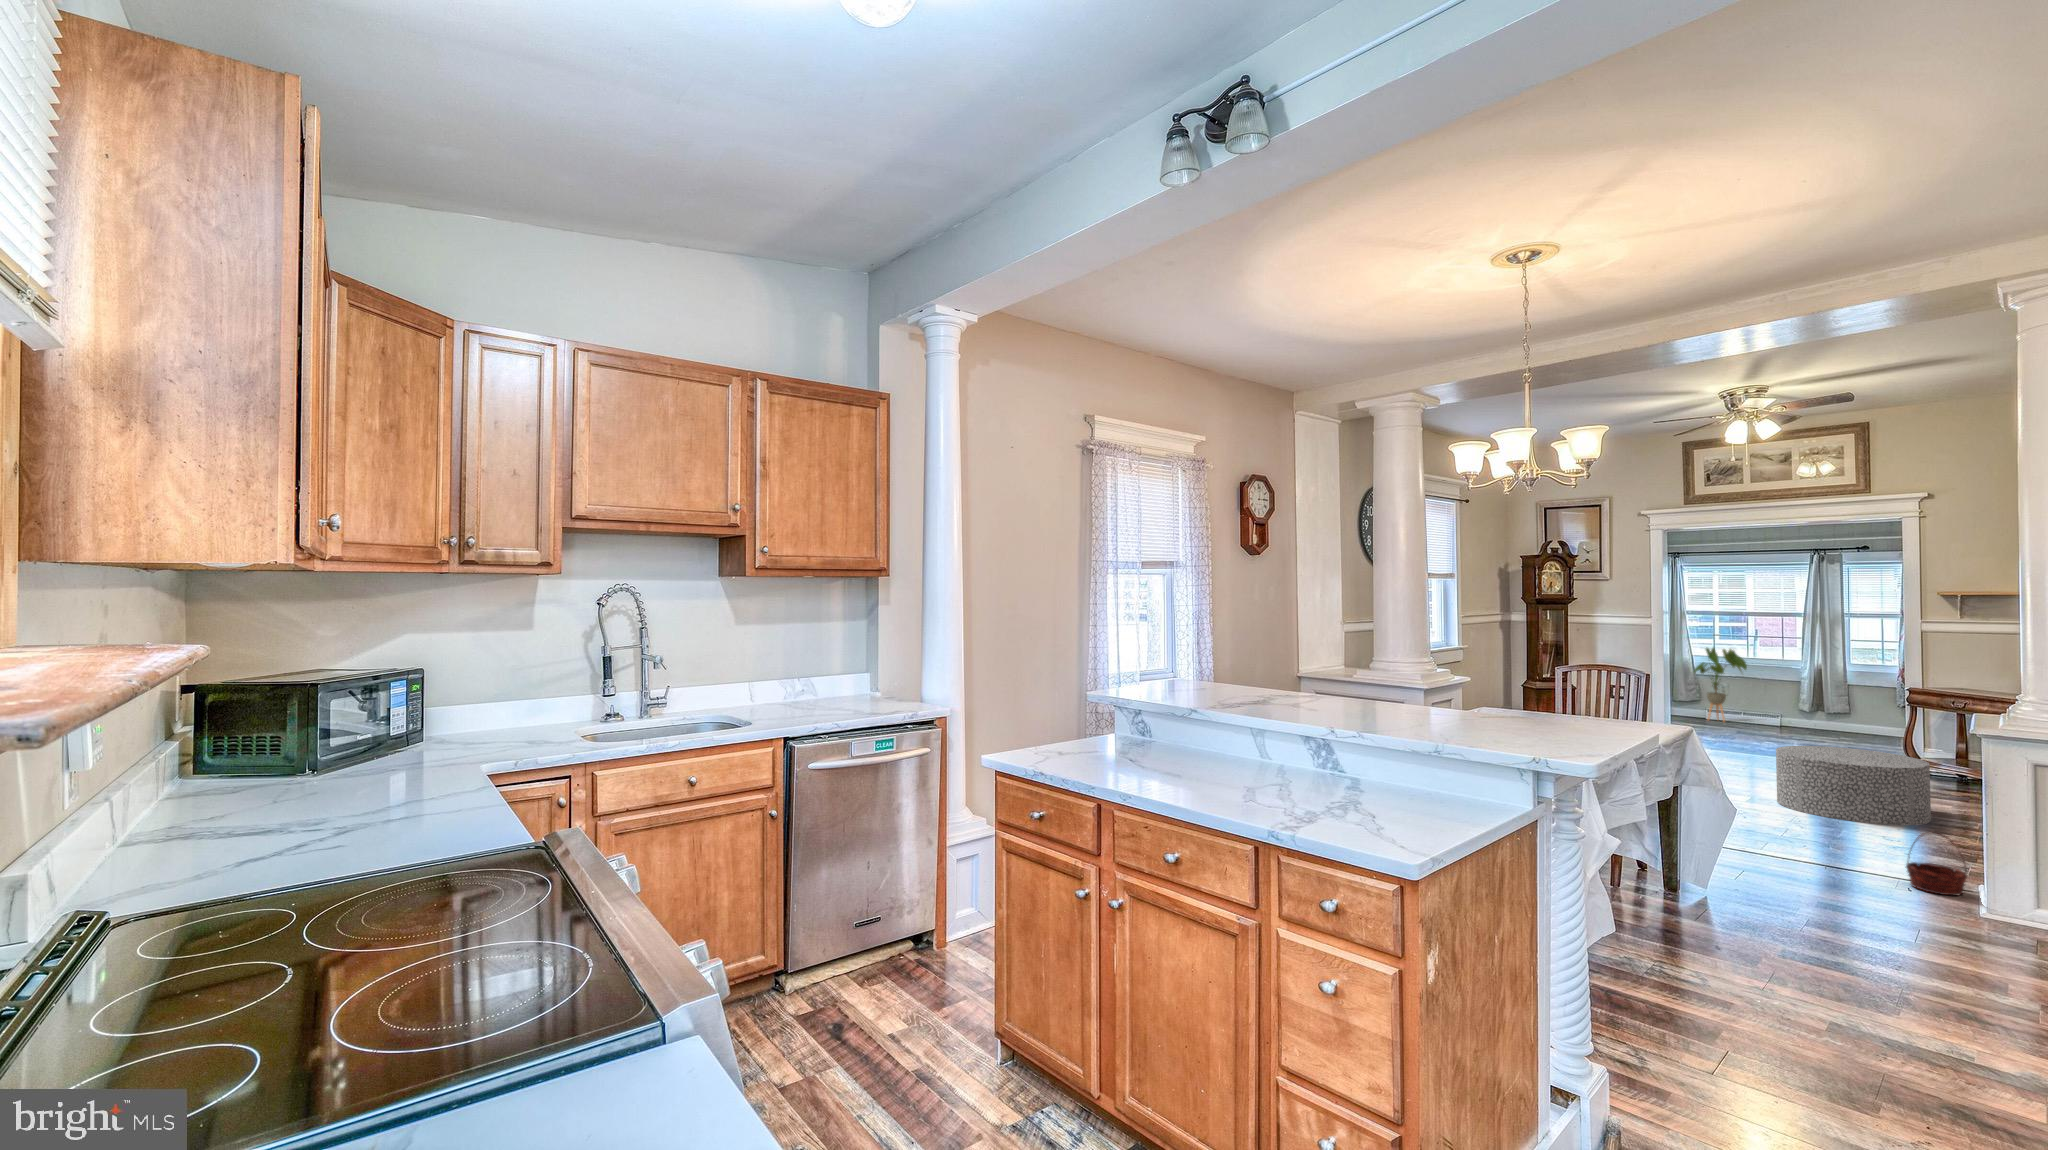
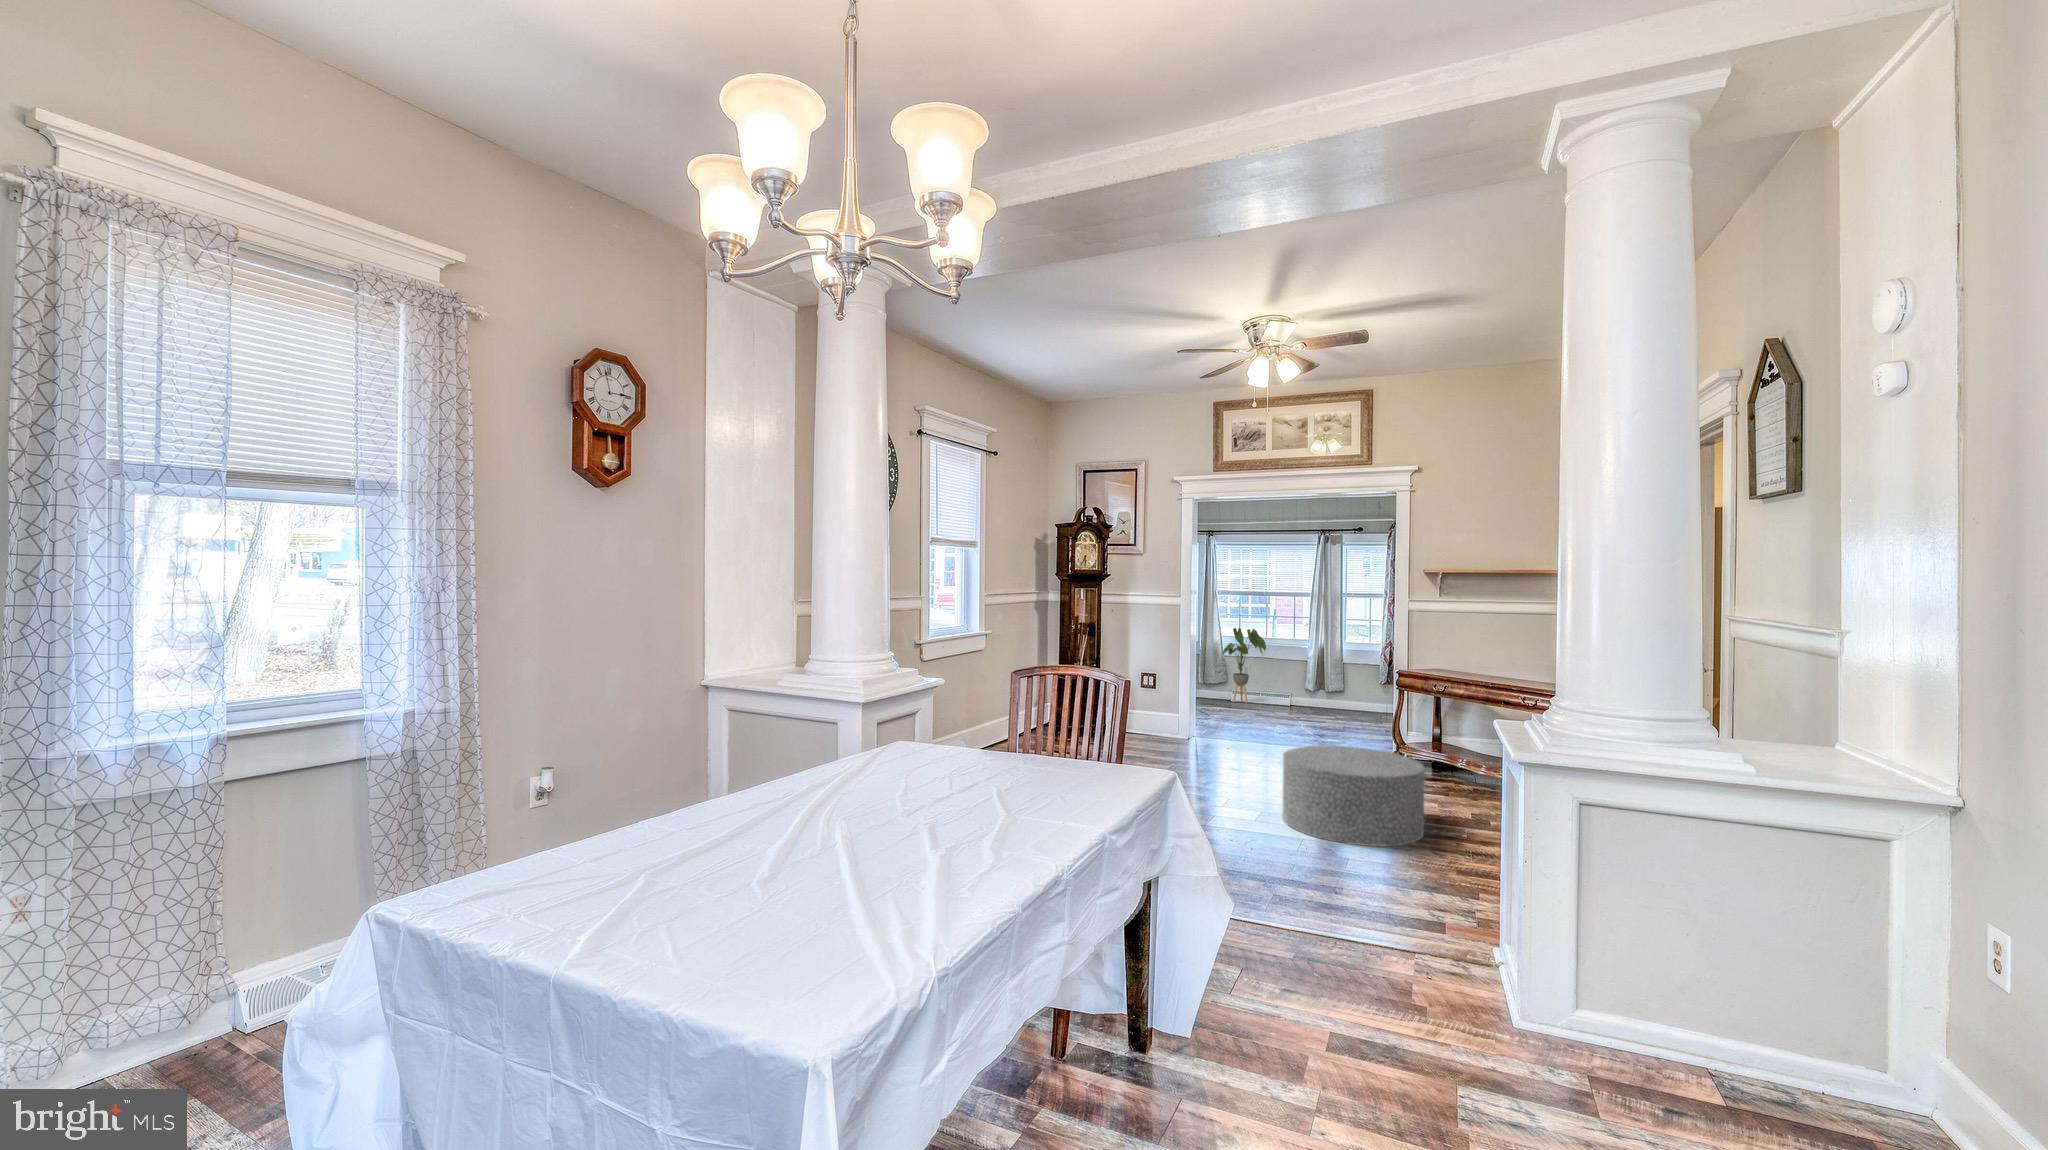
basket: present [1906,832,1967,896] -> none [1423,904,1494,1002]

